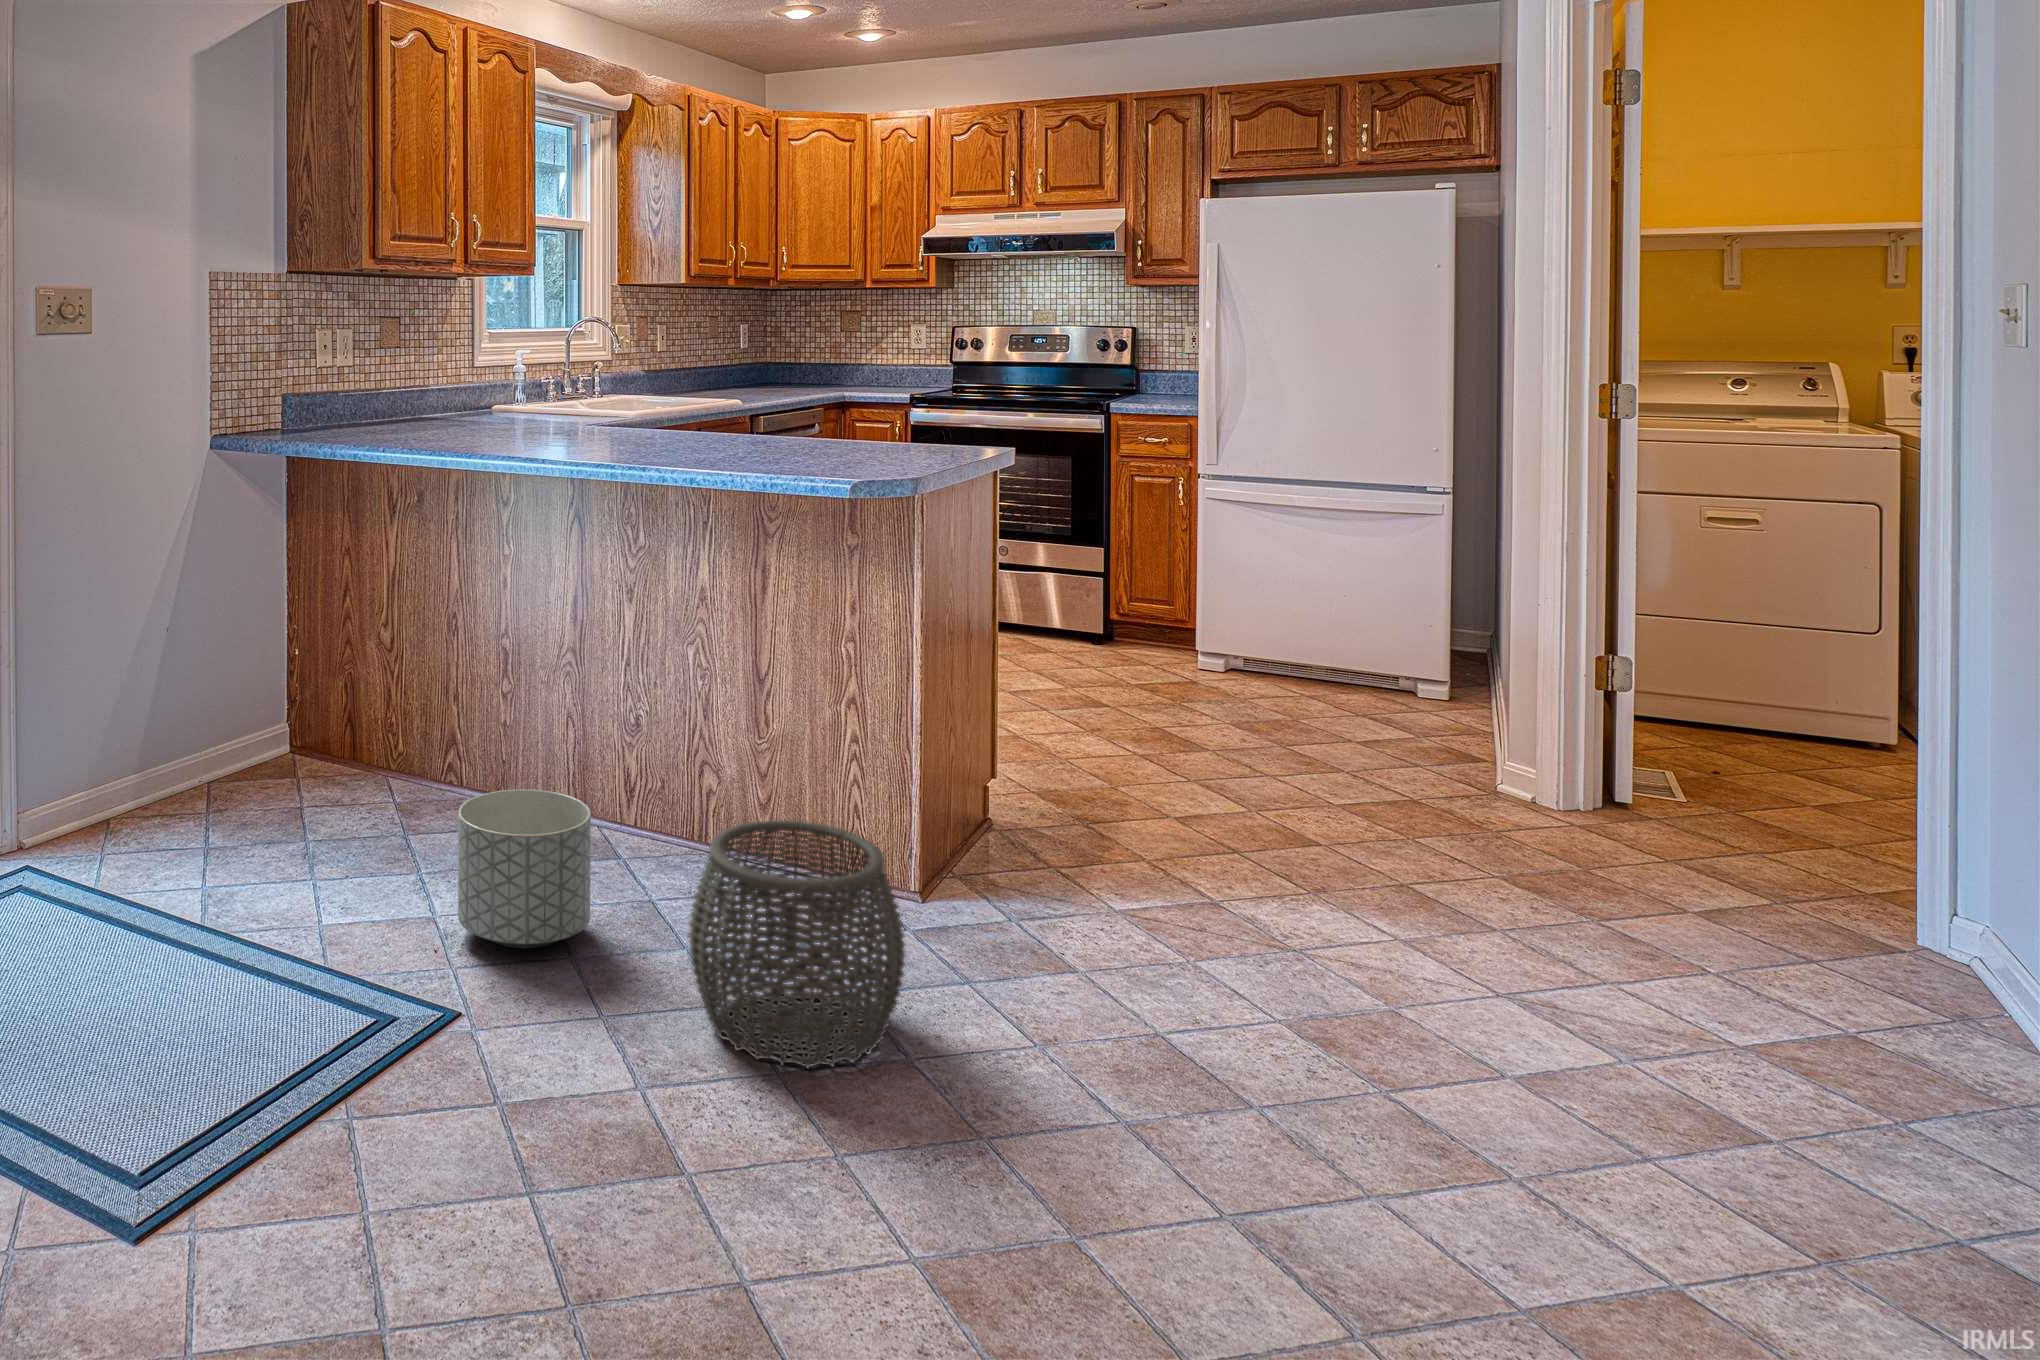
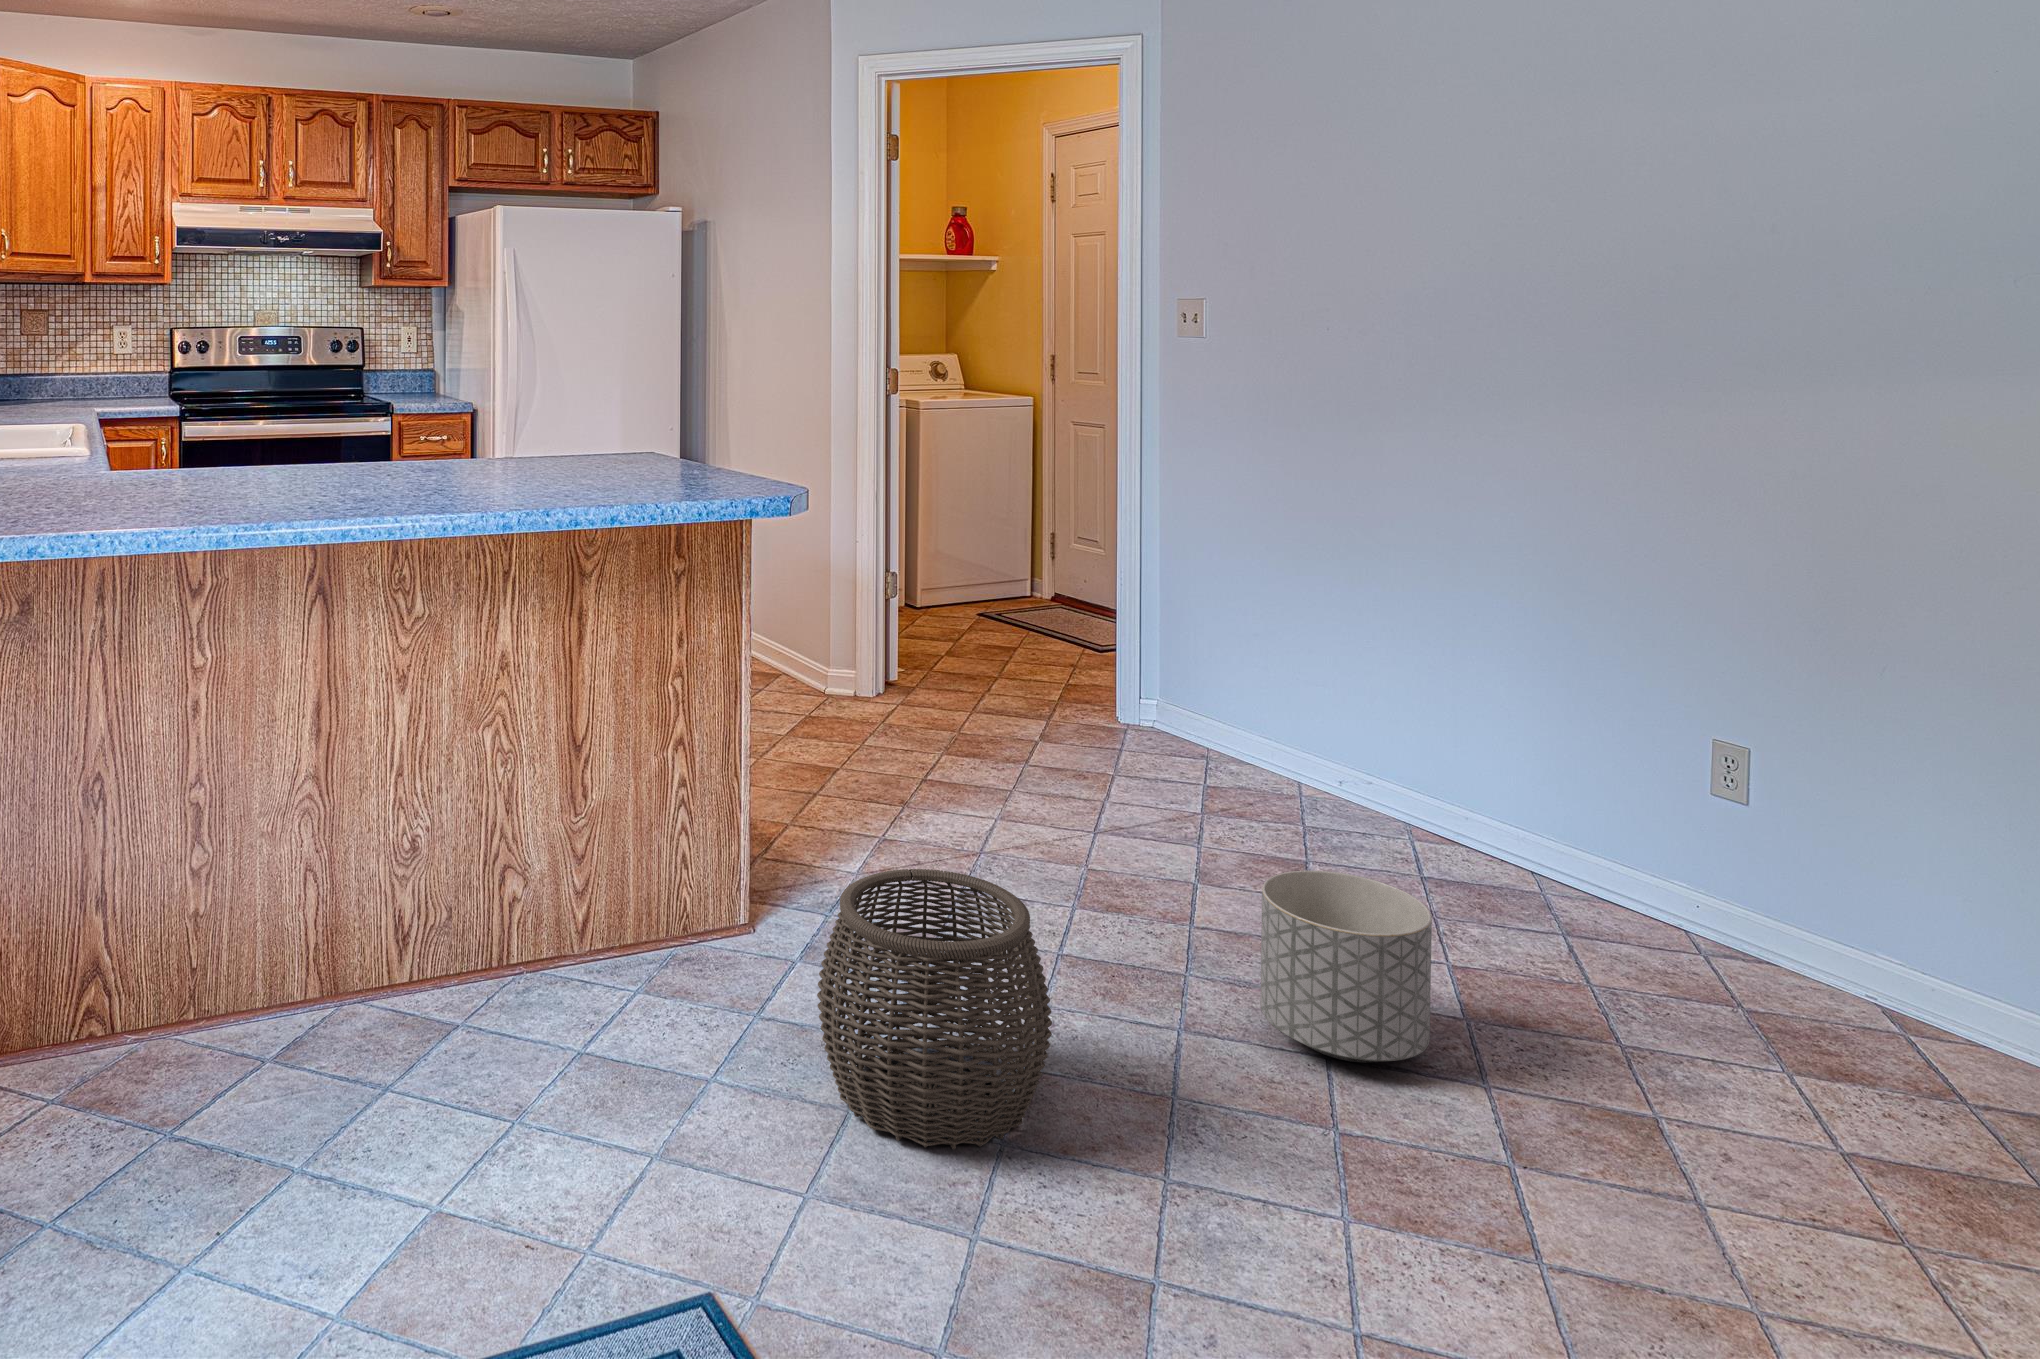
planter: present [458,790,591,949] -> present [1260,870,1432,1062]

